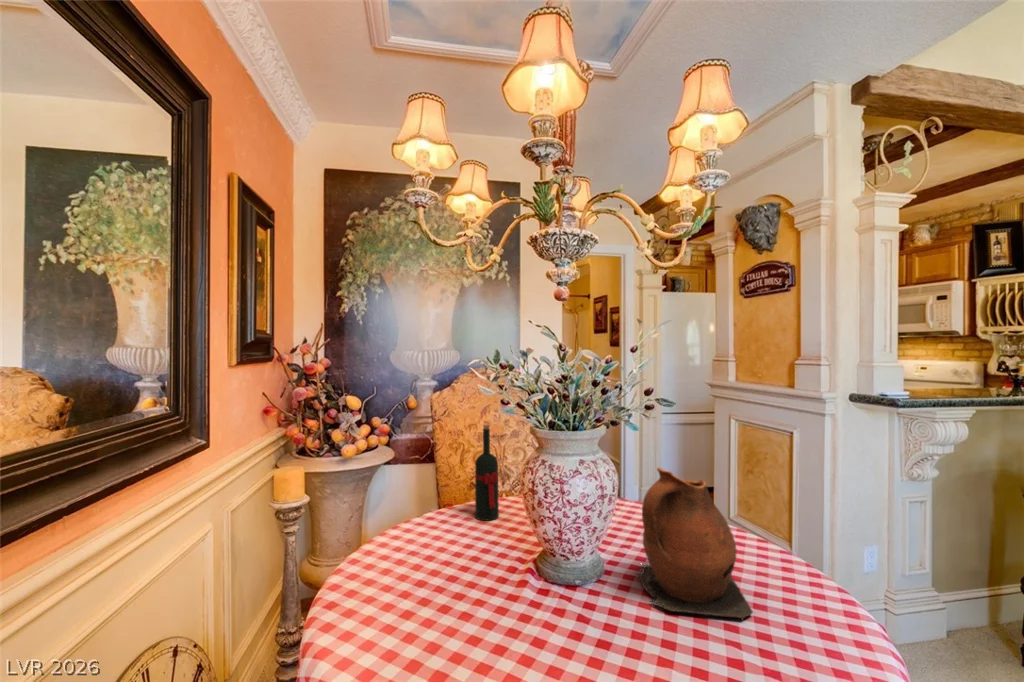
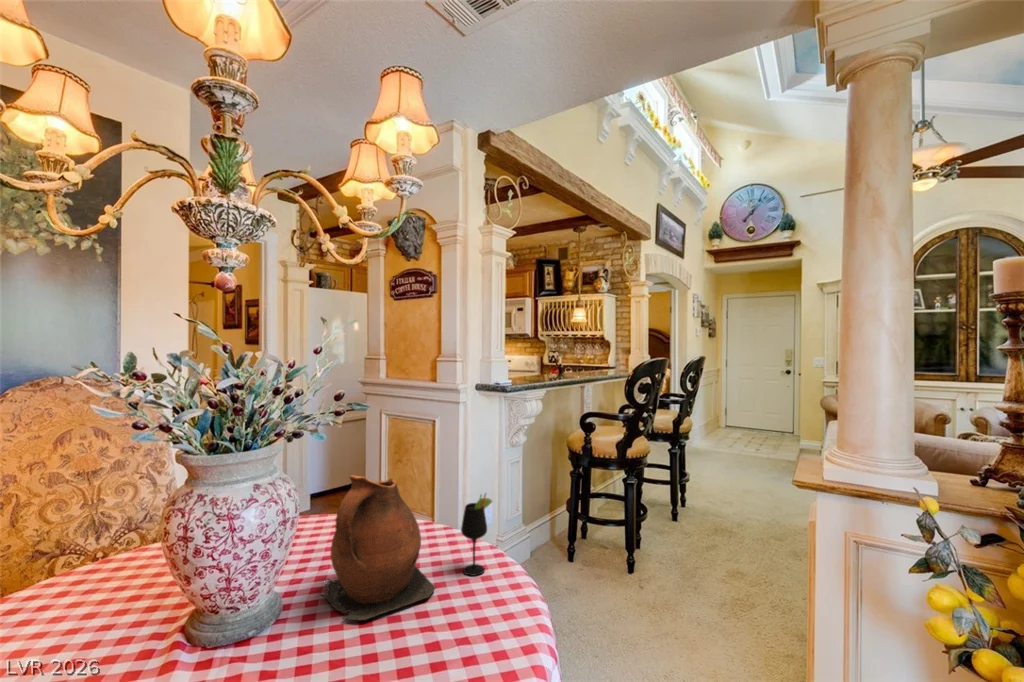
wine bottle: present [475,425,499,521] -> none [48,460,99,608]
wine glass: none [791,522,836,621] -> present [461,493,492,576]

